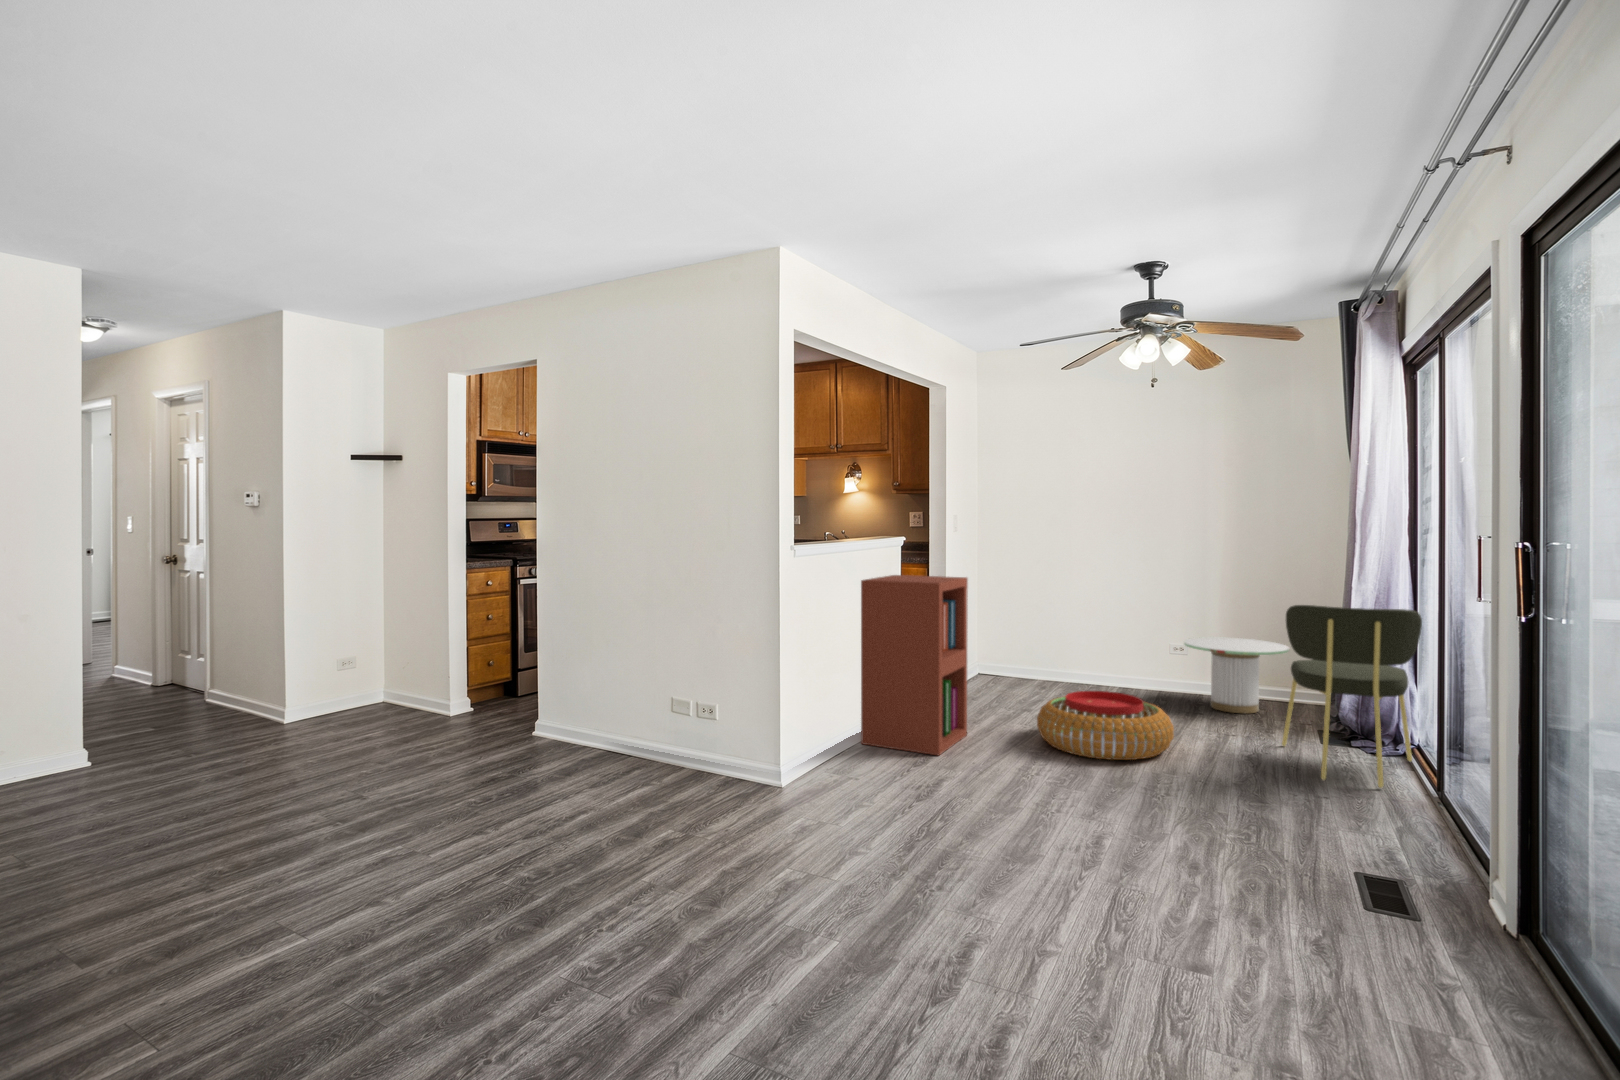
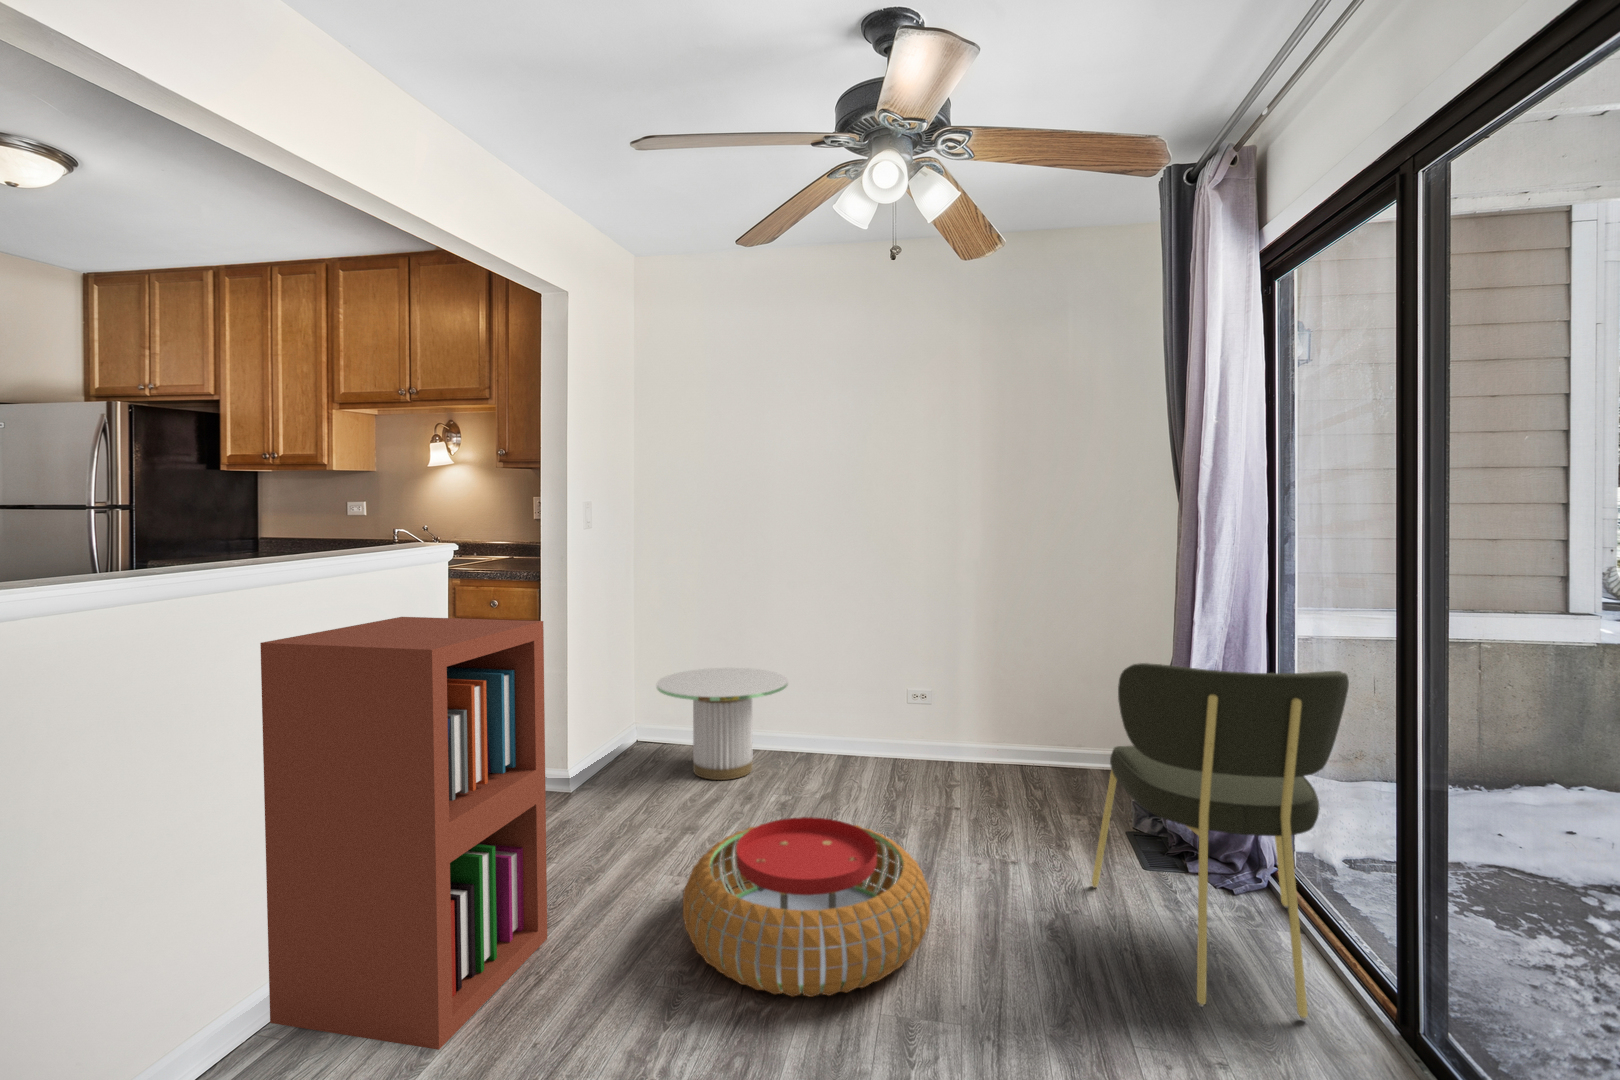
side table: present [1184,637,1289,713] -> present [657,668,788,780]

